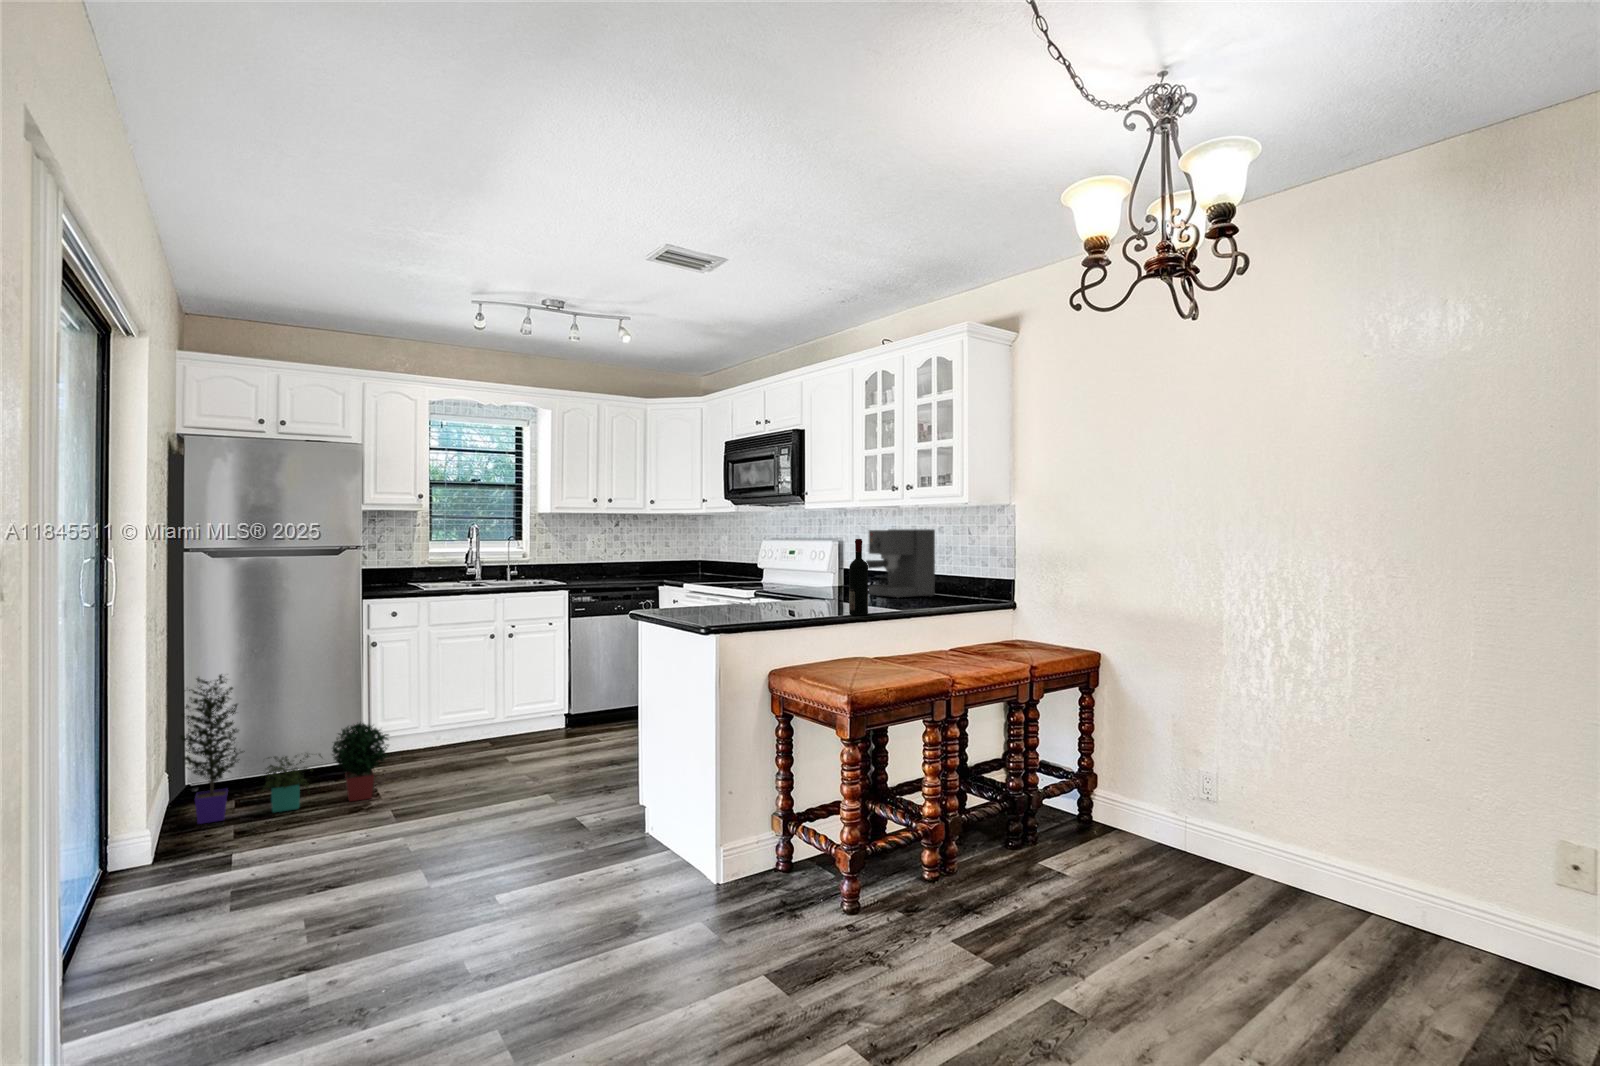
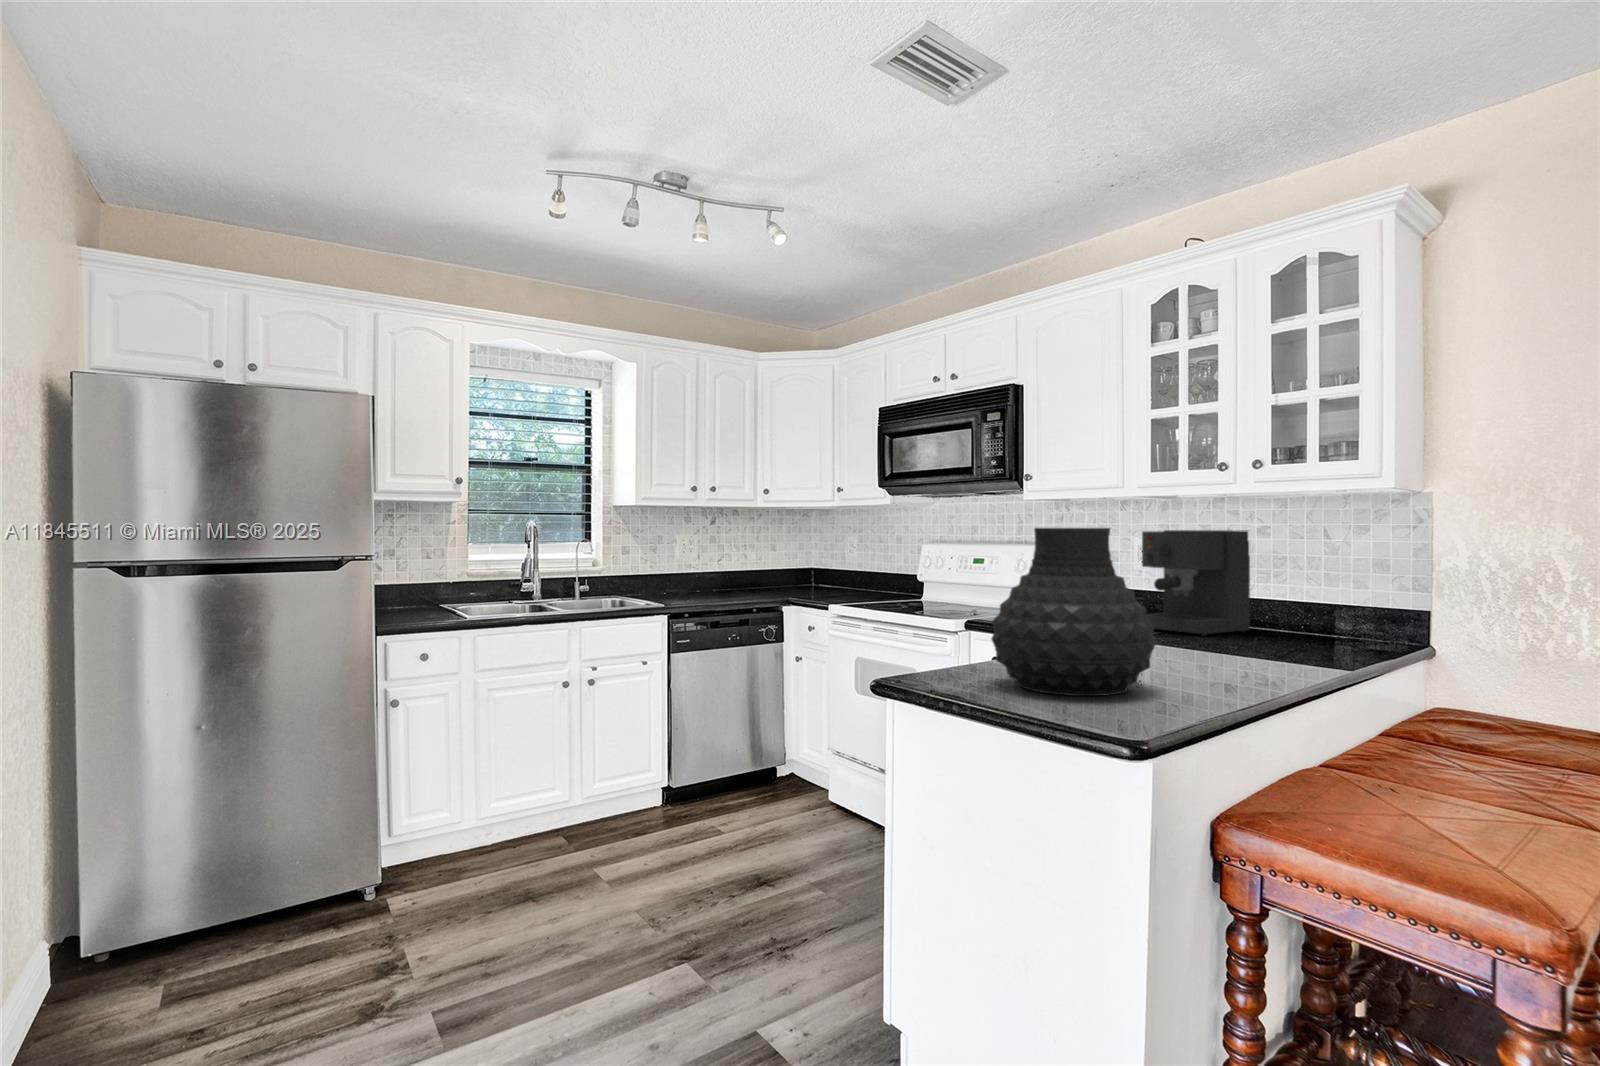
vase: none [697,527,786,619] -> present [991,528,1155,696]
wine bottle: present [849,539,868,615] -> none [1251,549,1288,685]
potted plant: present [178,674,388,824] -> none [77,772,435,1033]

